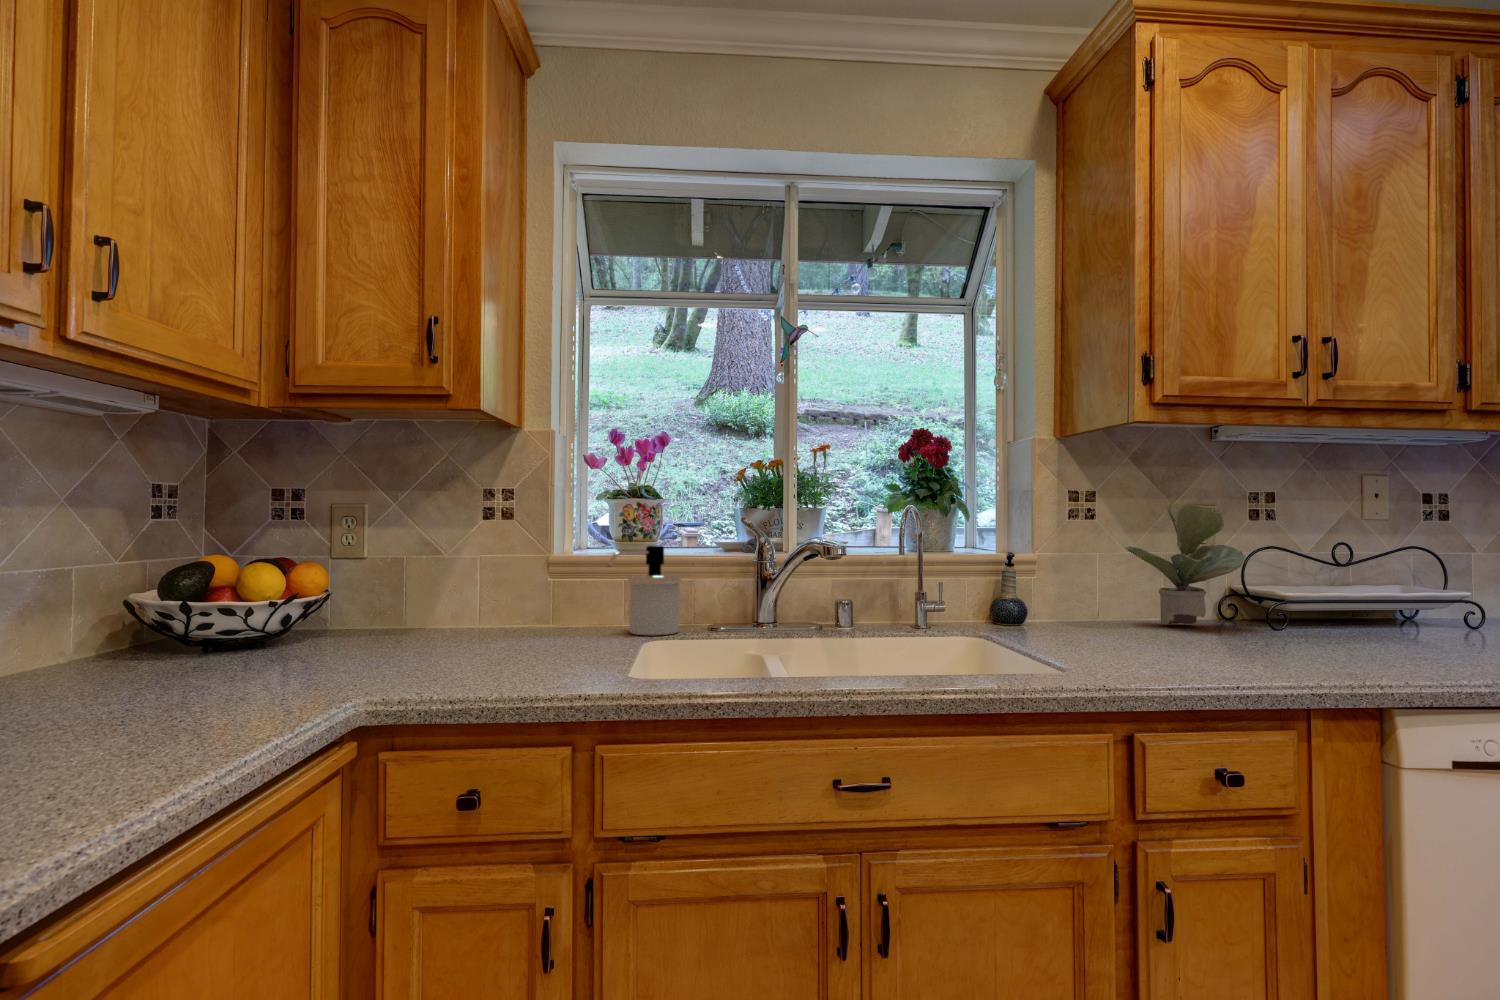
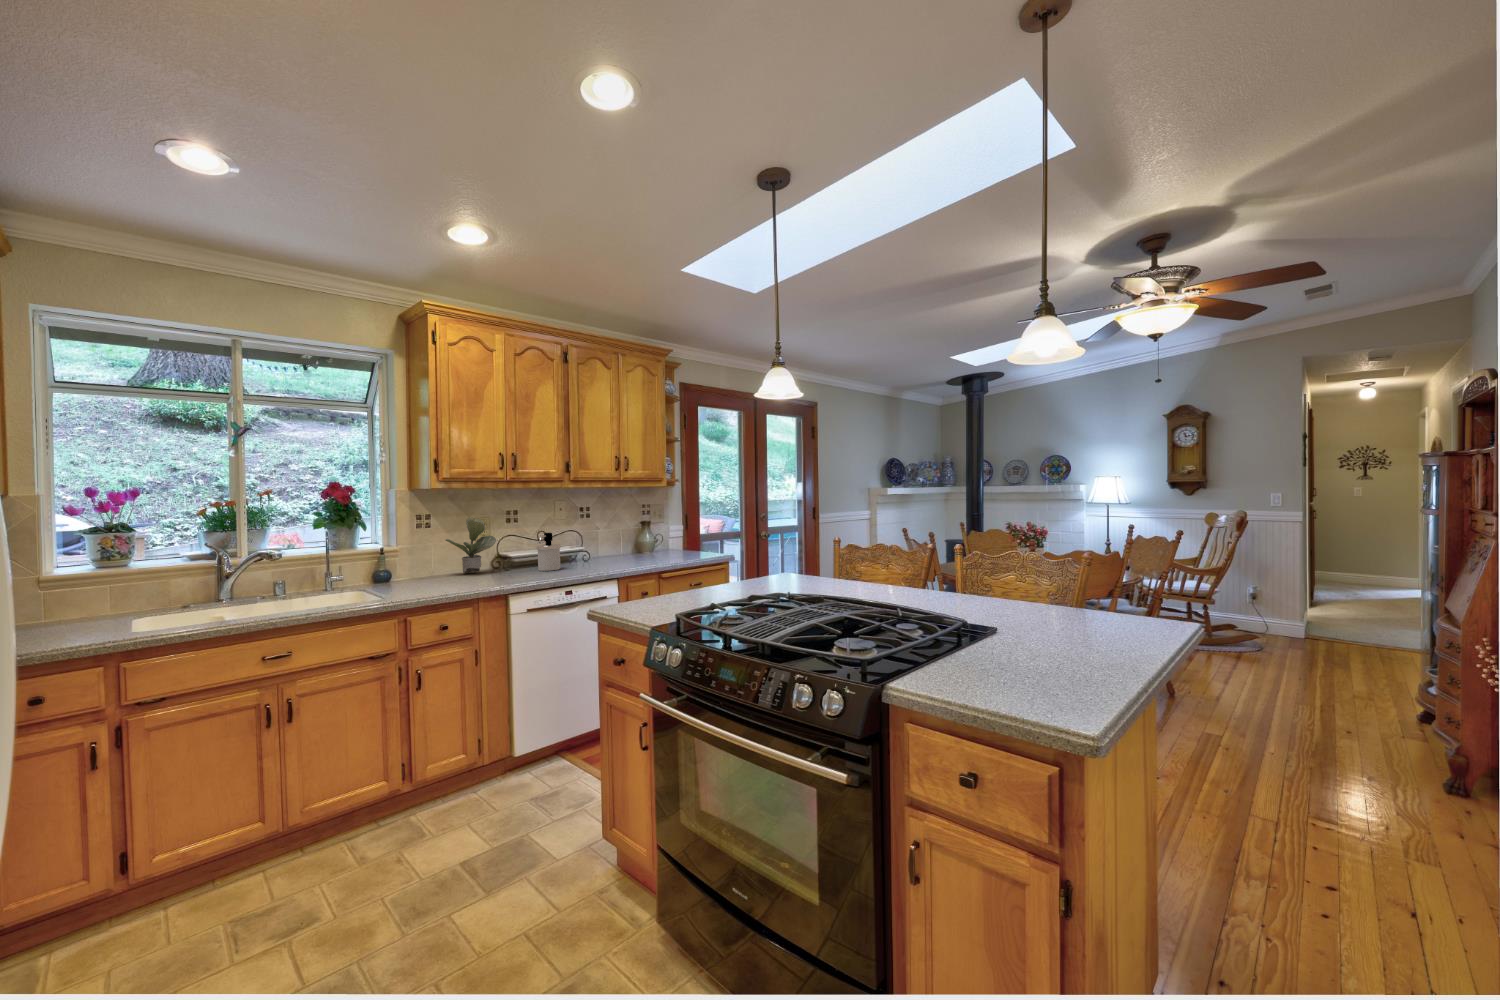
soap dispenser: present [607,546,681,635] -> present [537,533,560,571]

